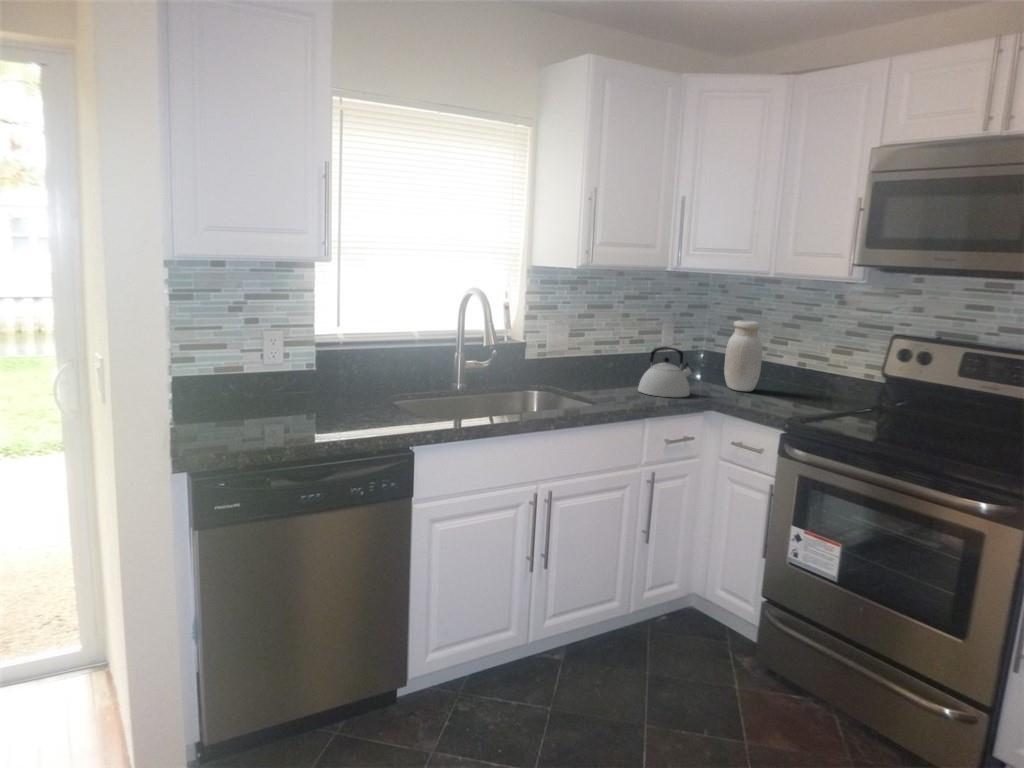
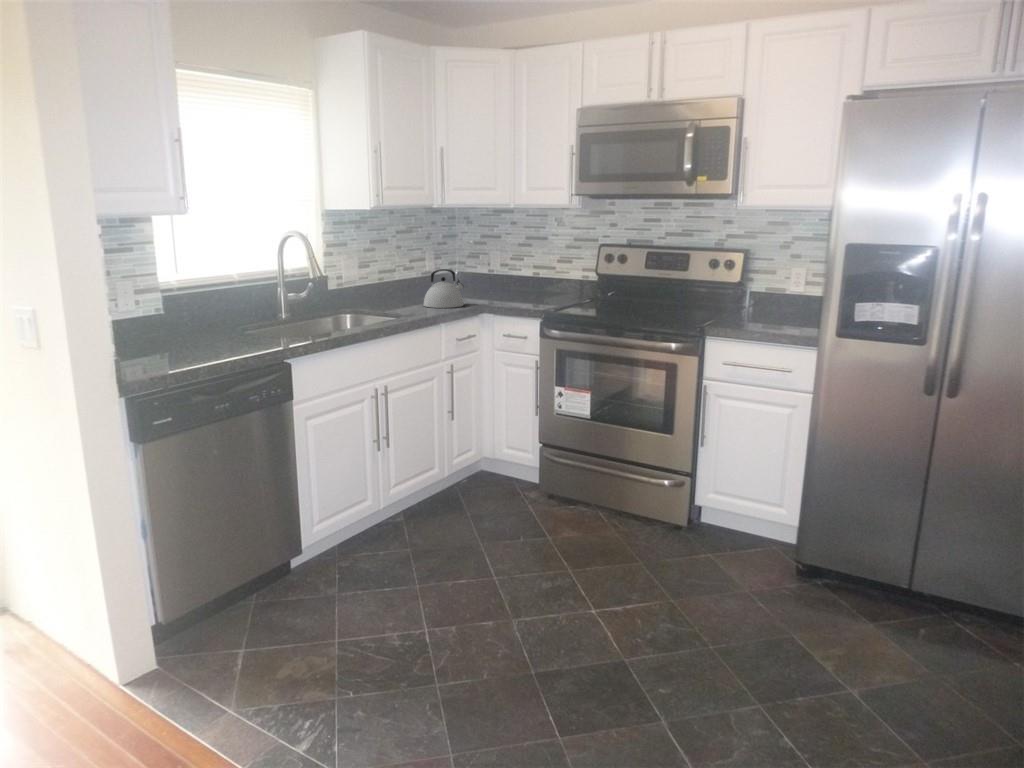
jar: present [724,320,762,391] -> none [482,244,509,299]

